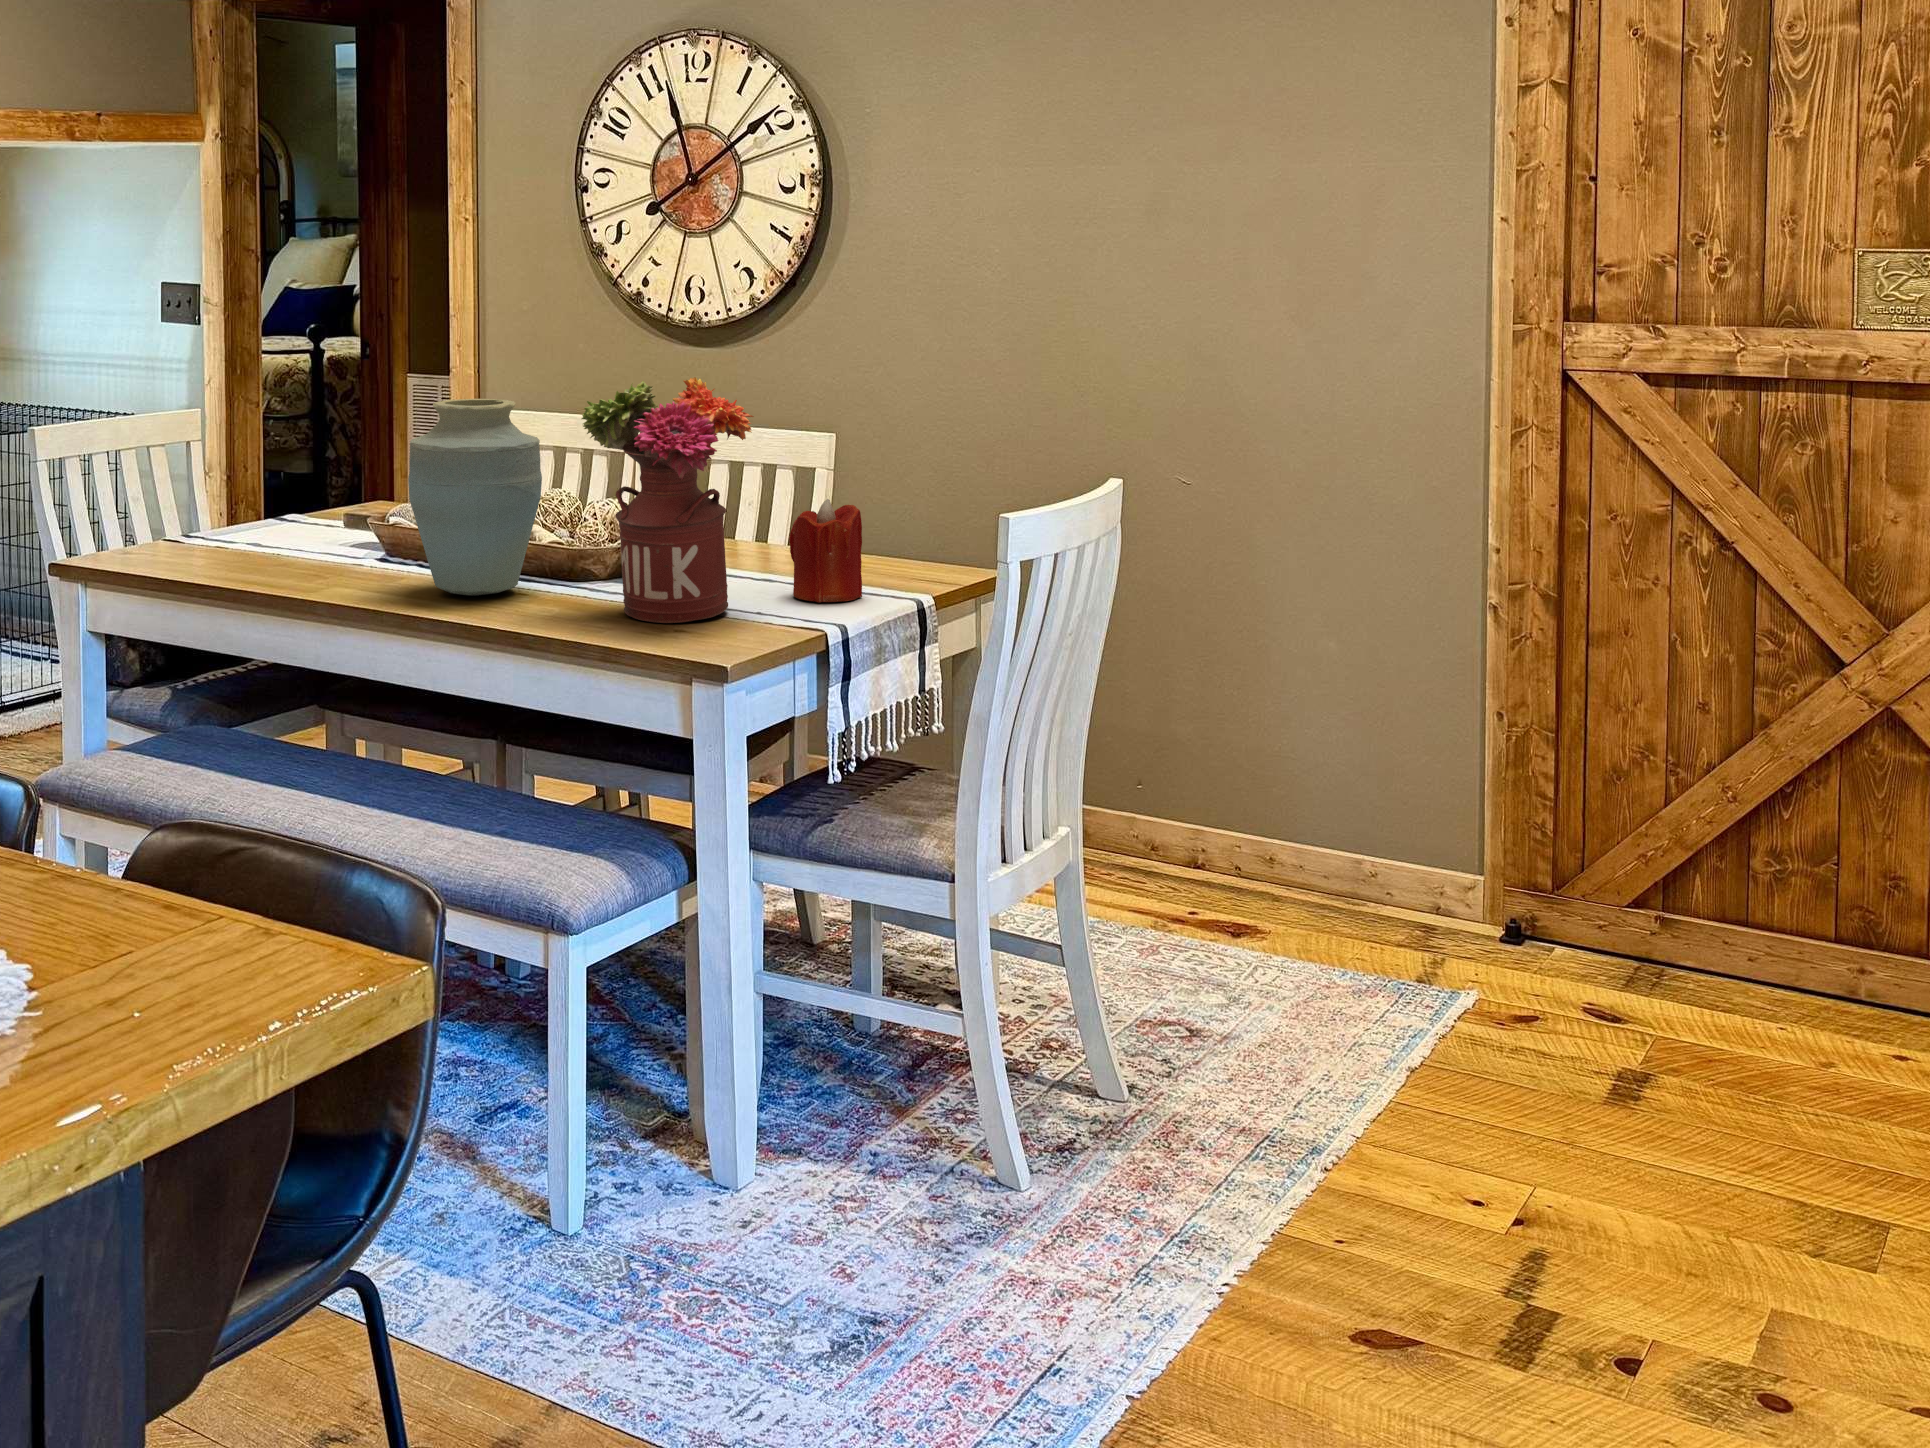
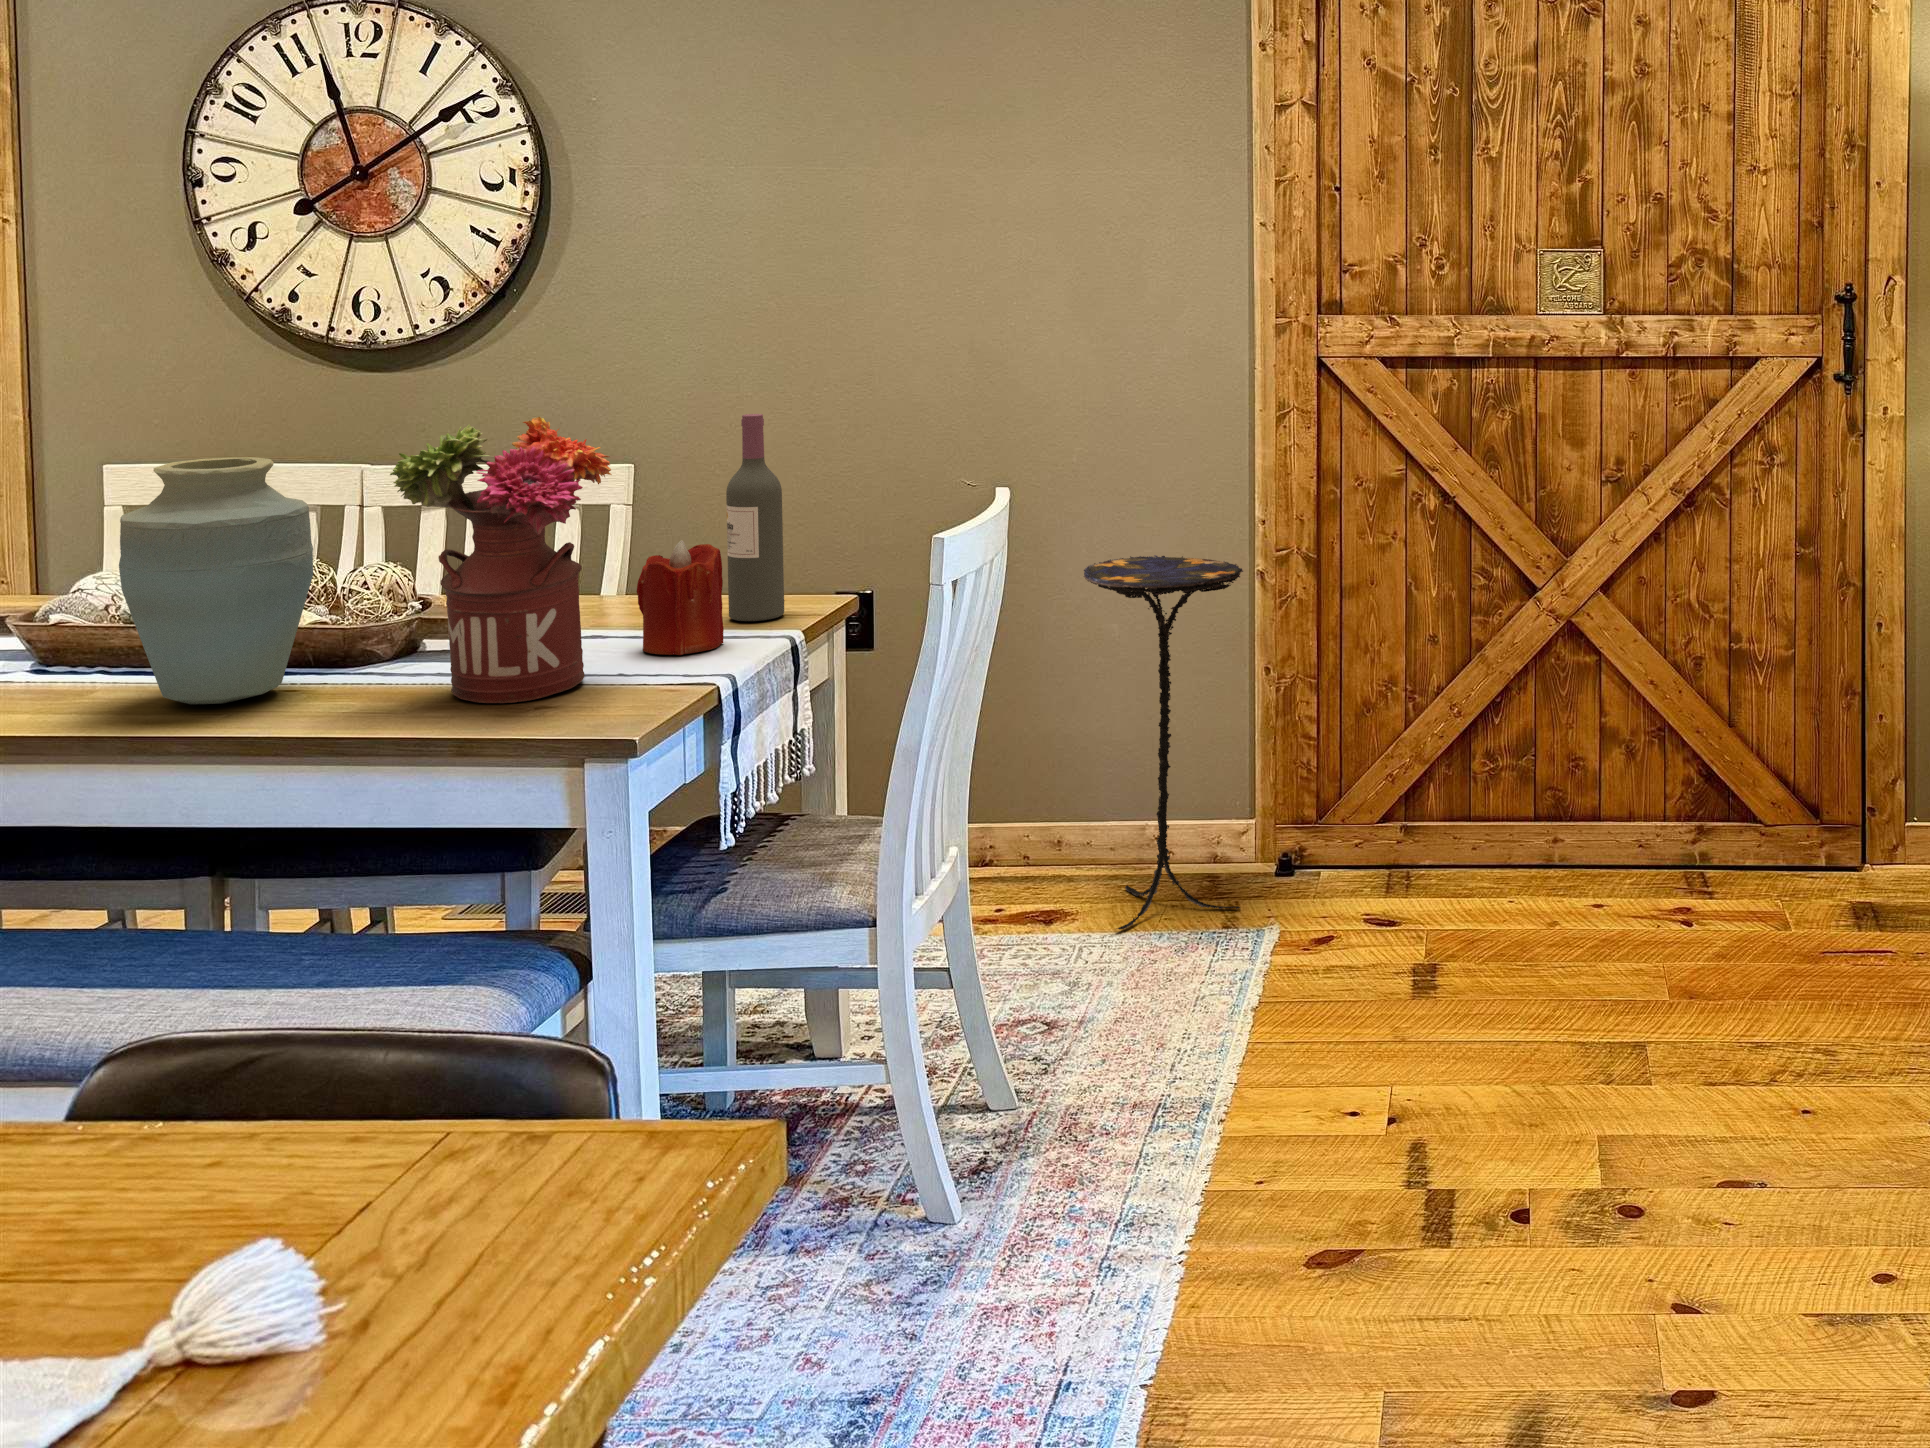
wine bottle: none [884,390,933,582] -> present [726,414,784,621]
side table: none [1280,568,1459,962] -> present [1084,555,1243,929]

